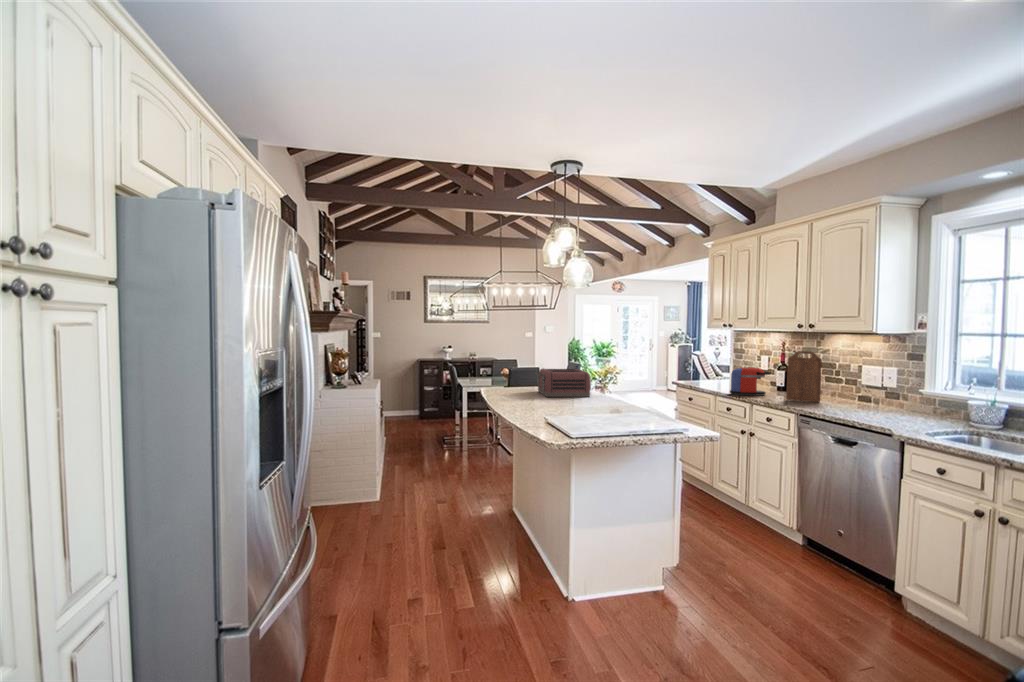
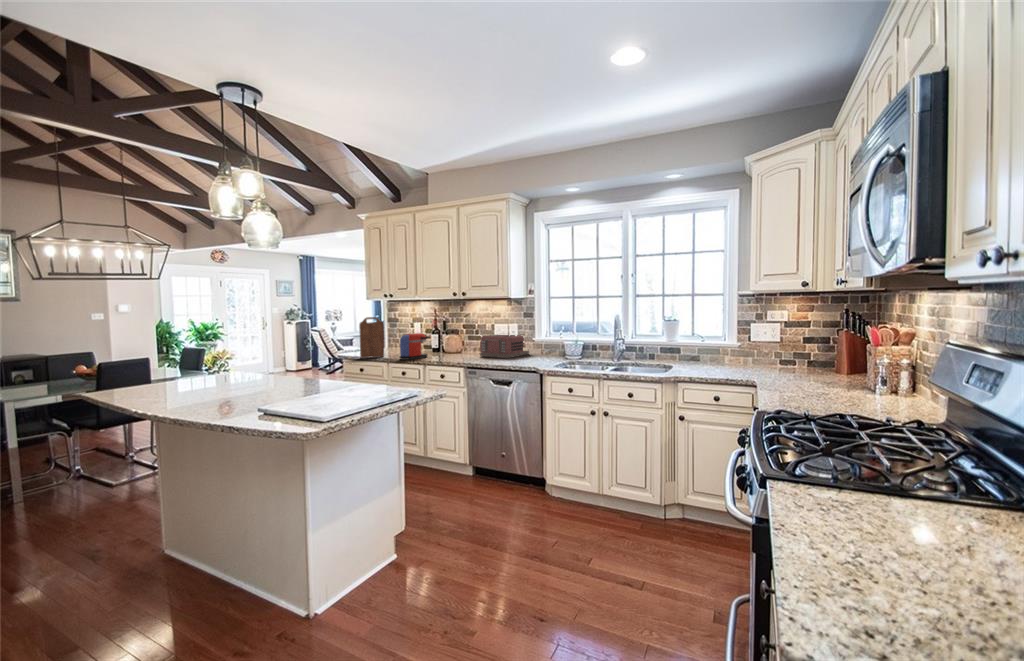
cutting board: present [786,351,822,402] -> present [359,317,384,358]
toaster: present [535,369,591,397] -> present [480,335,529,358]

